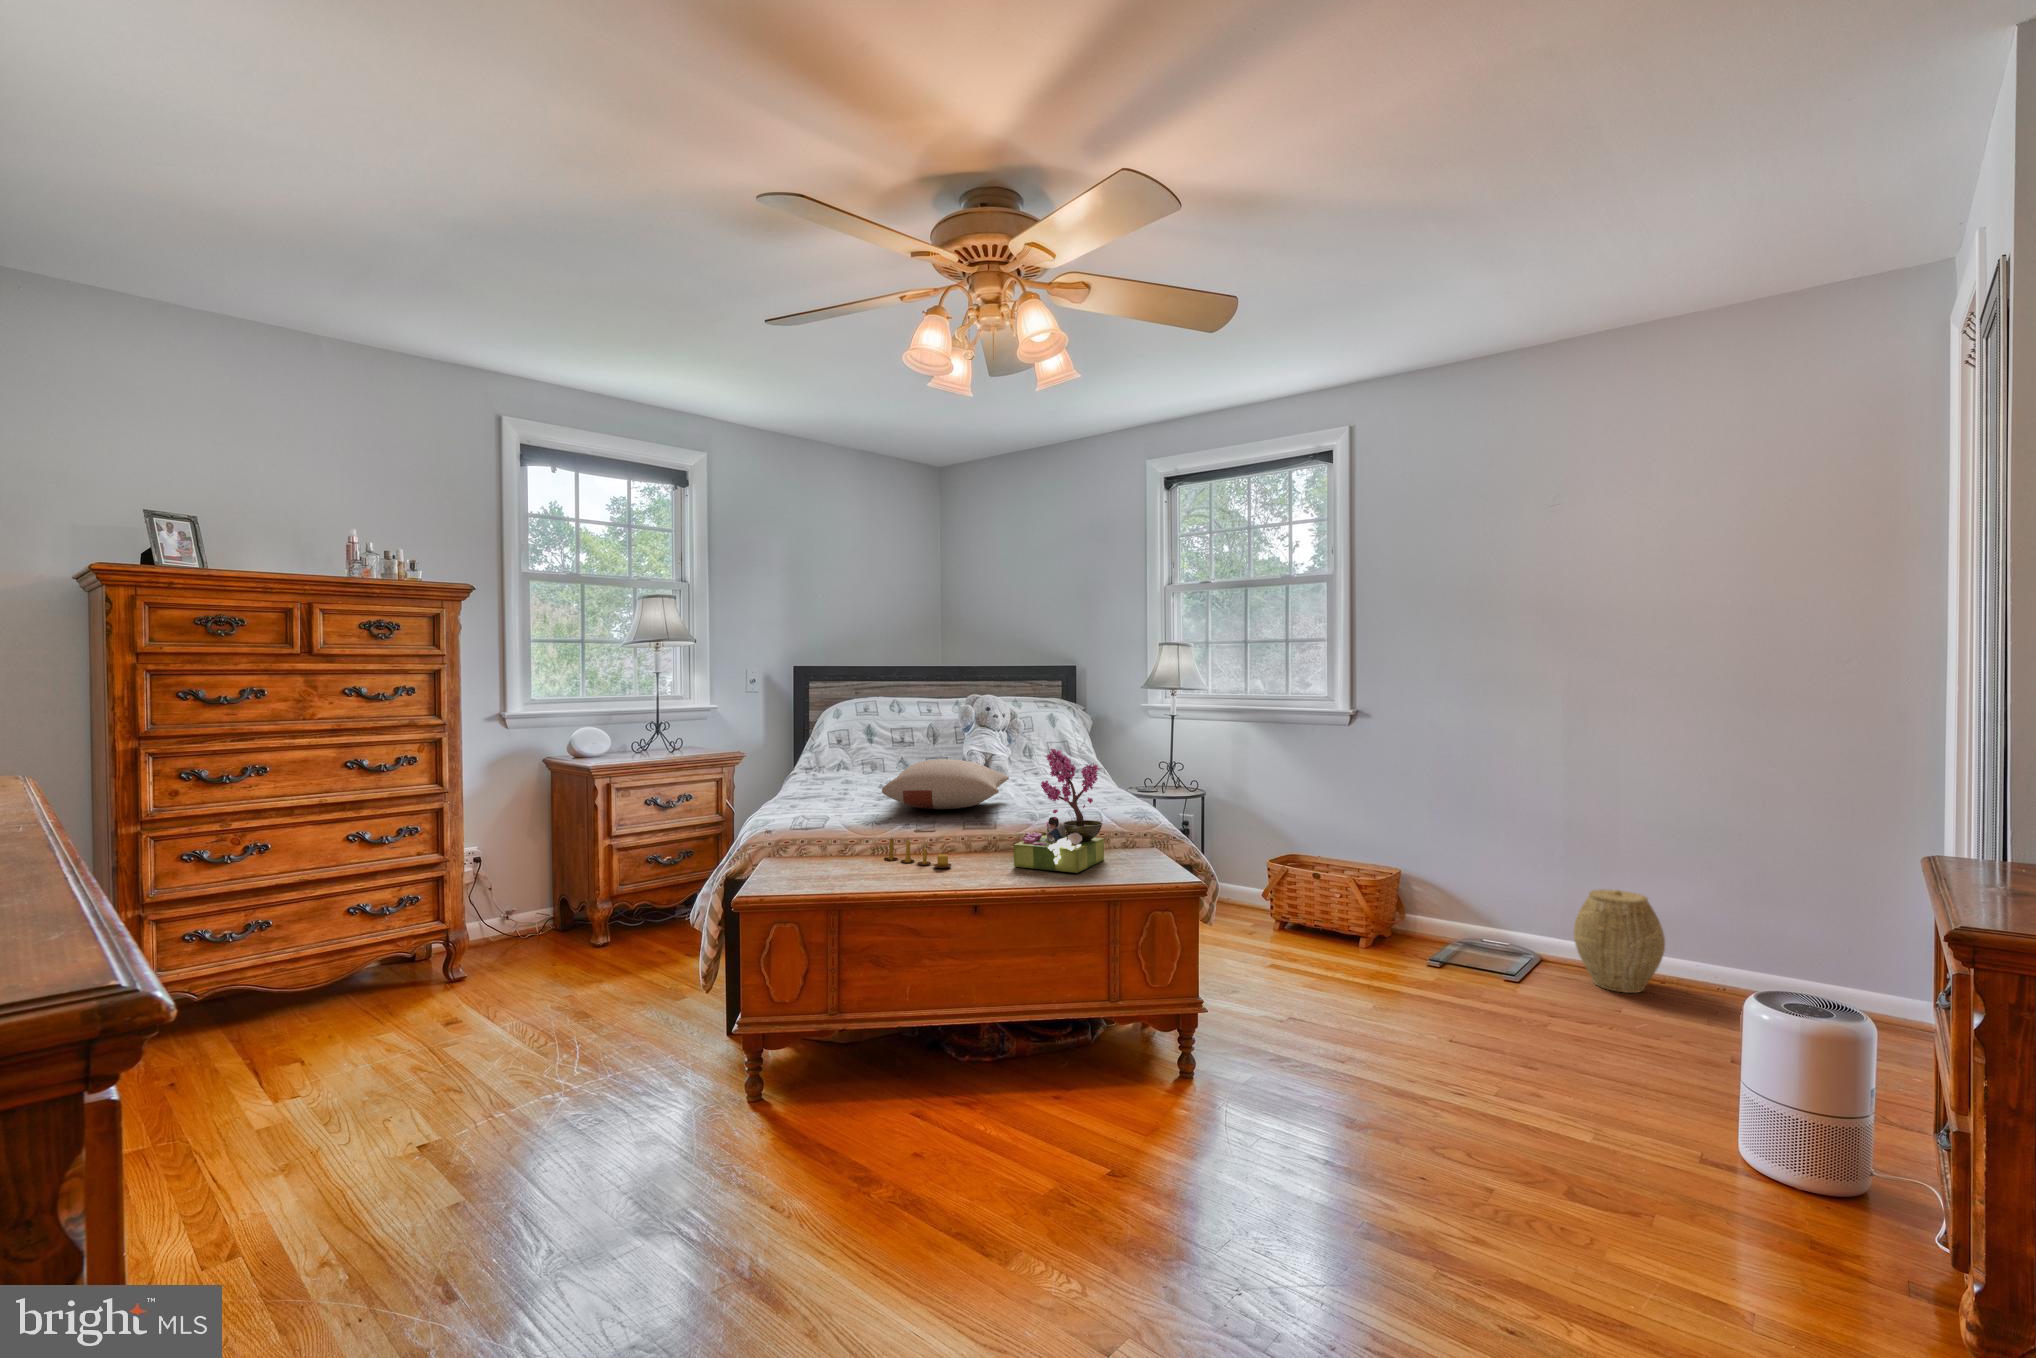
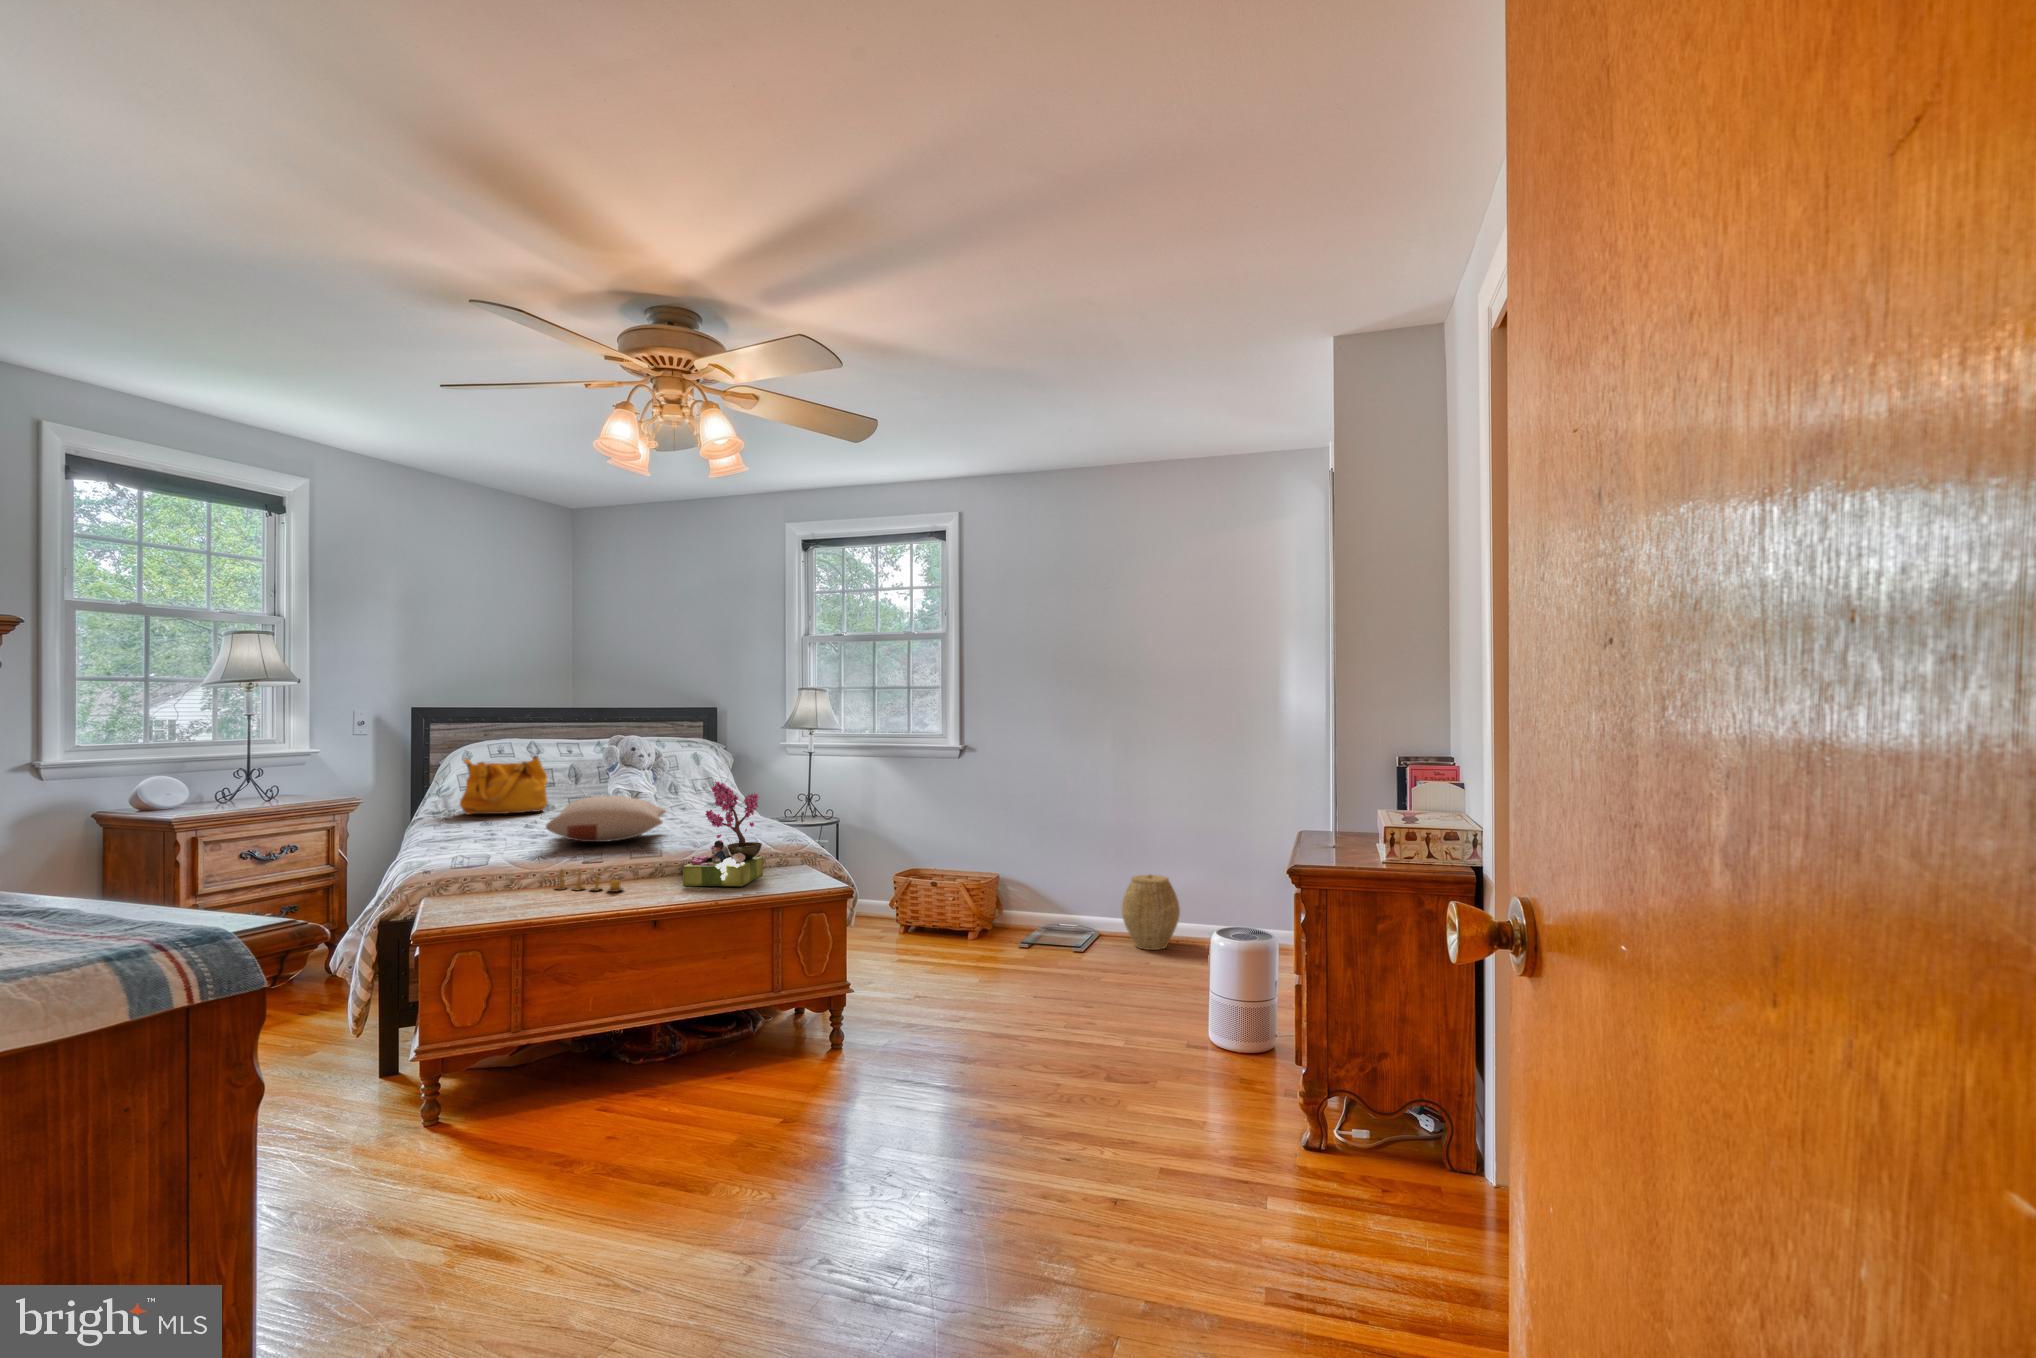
handbag: none [826,712,904,772] -> present [460,754,547,815]

